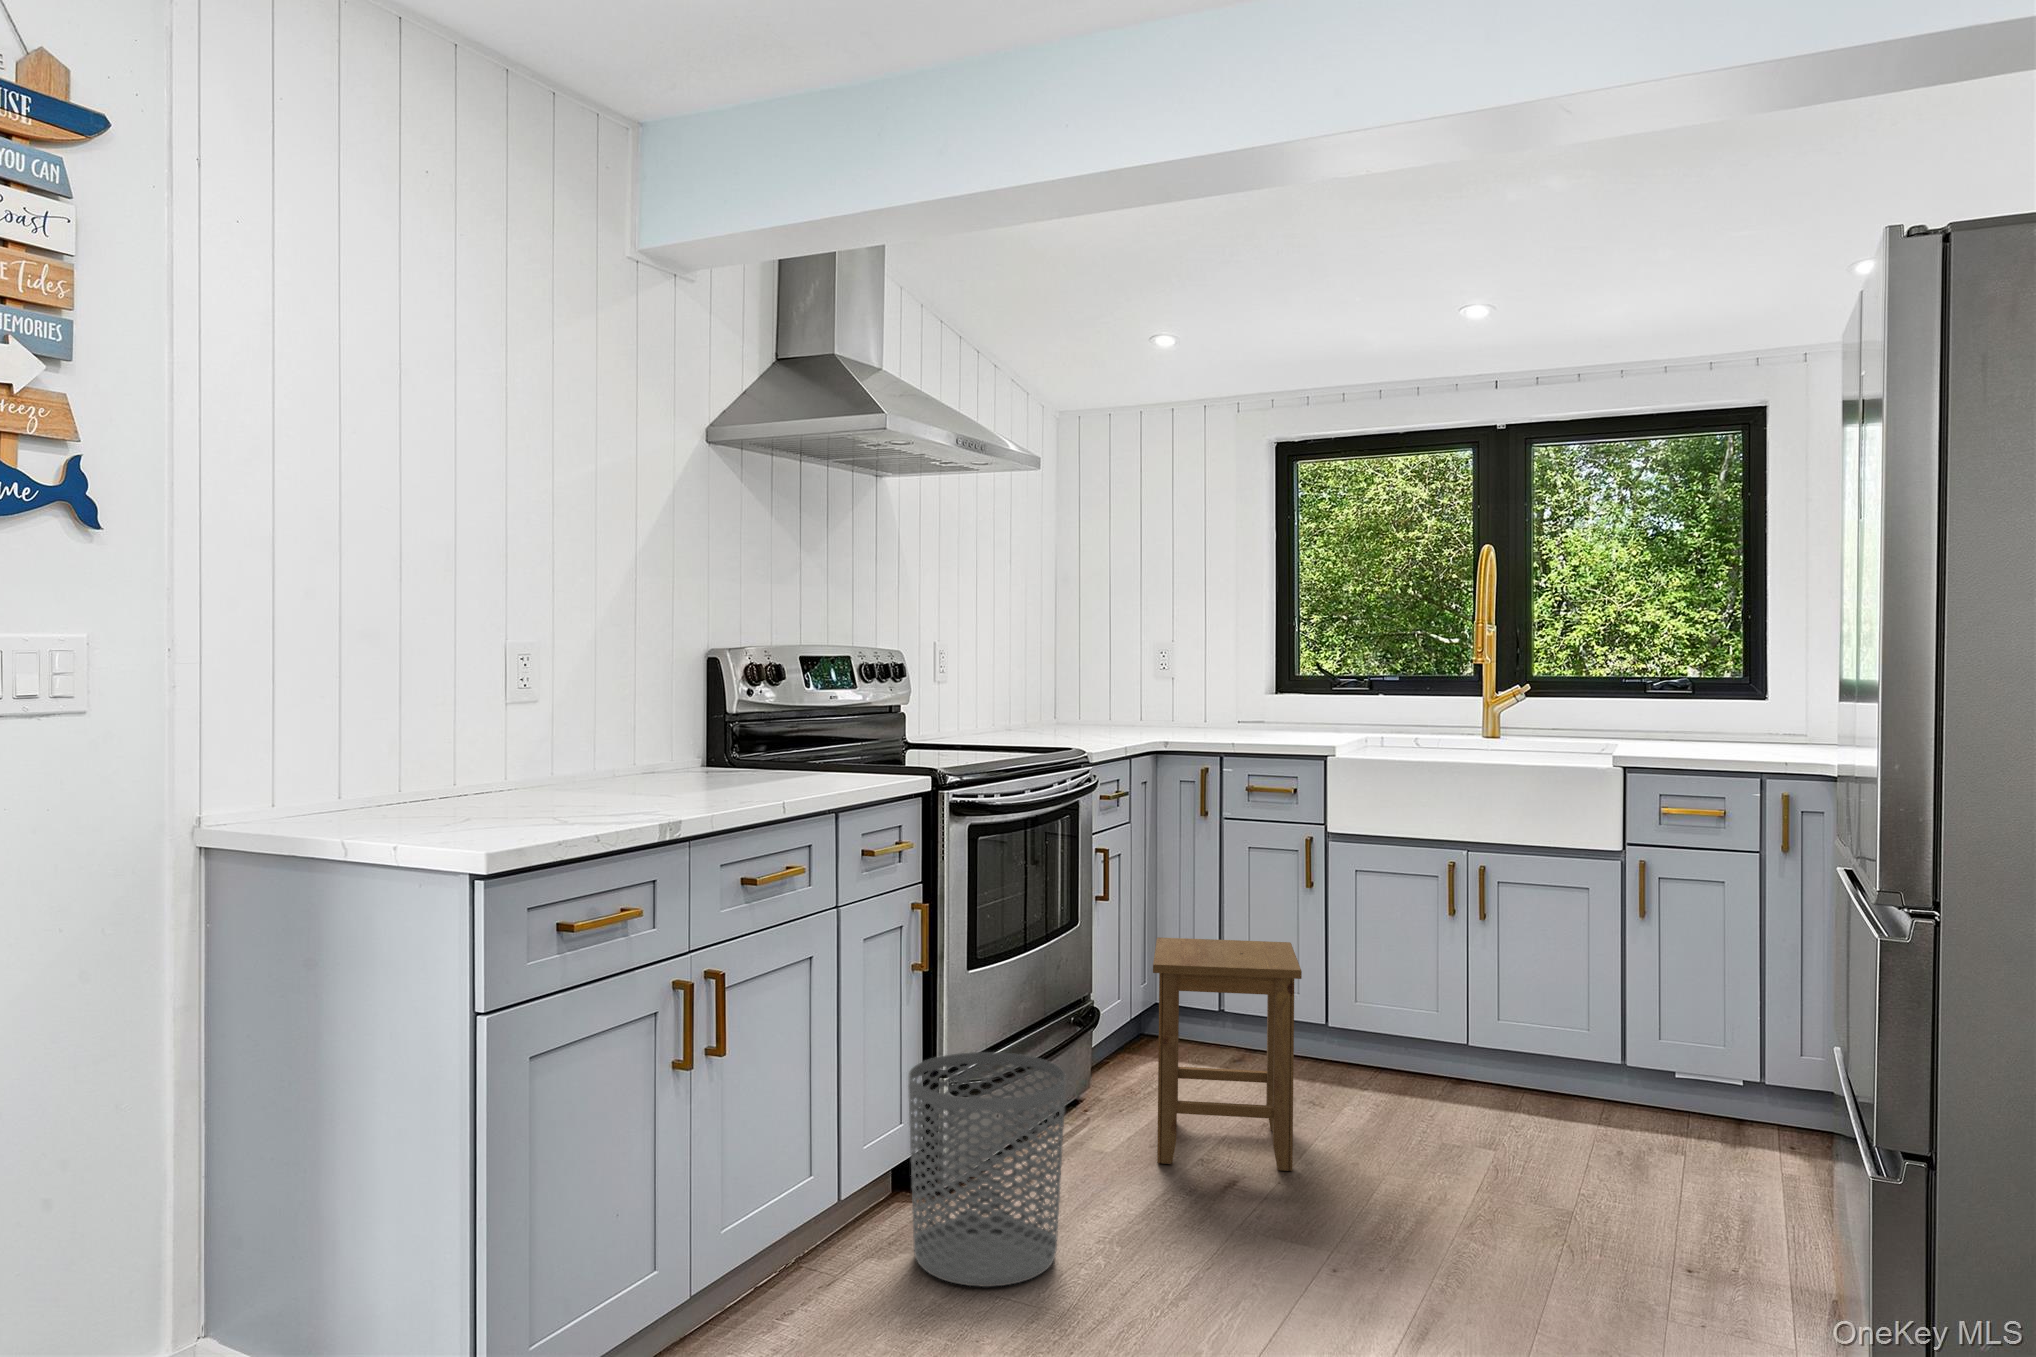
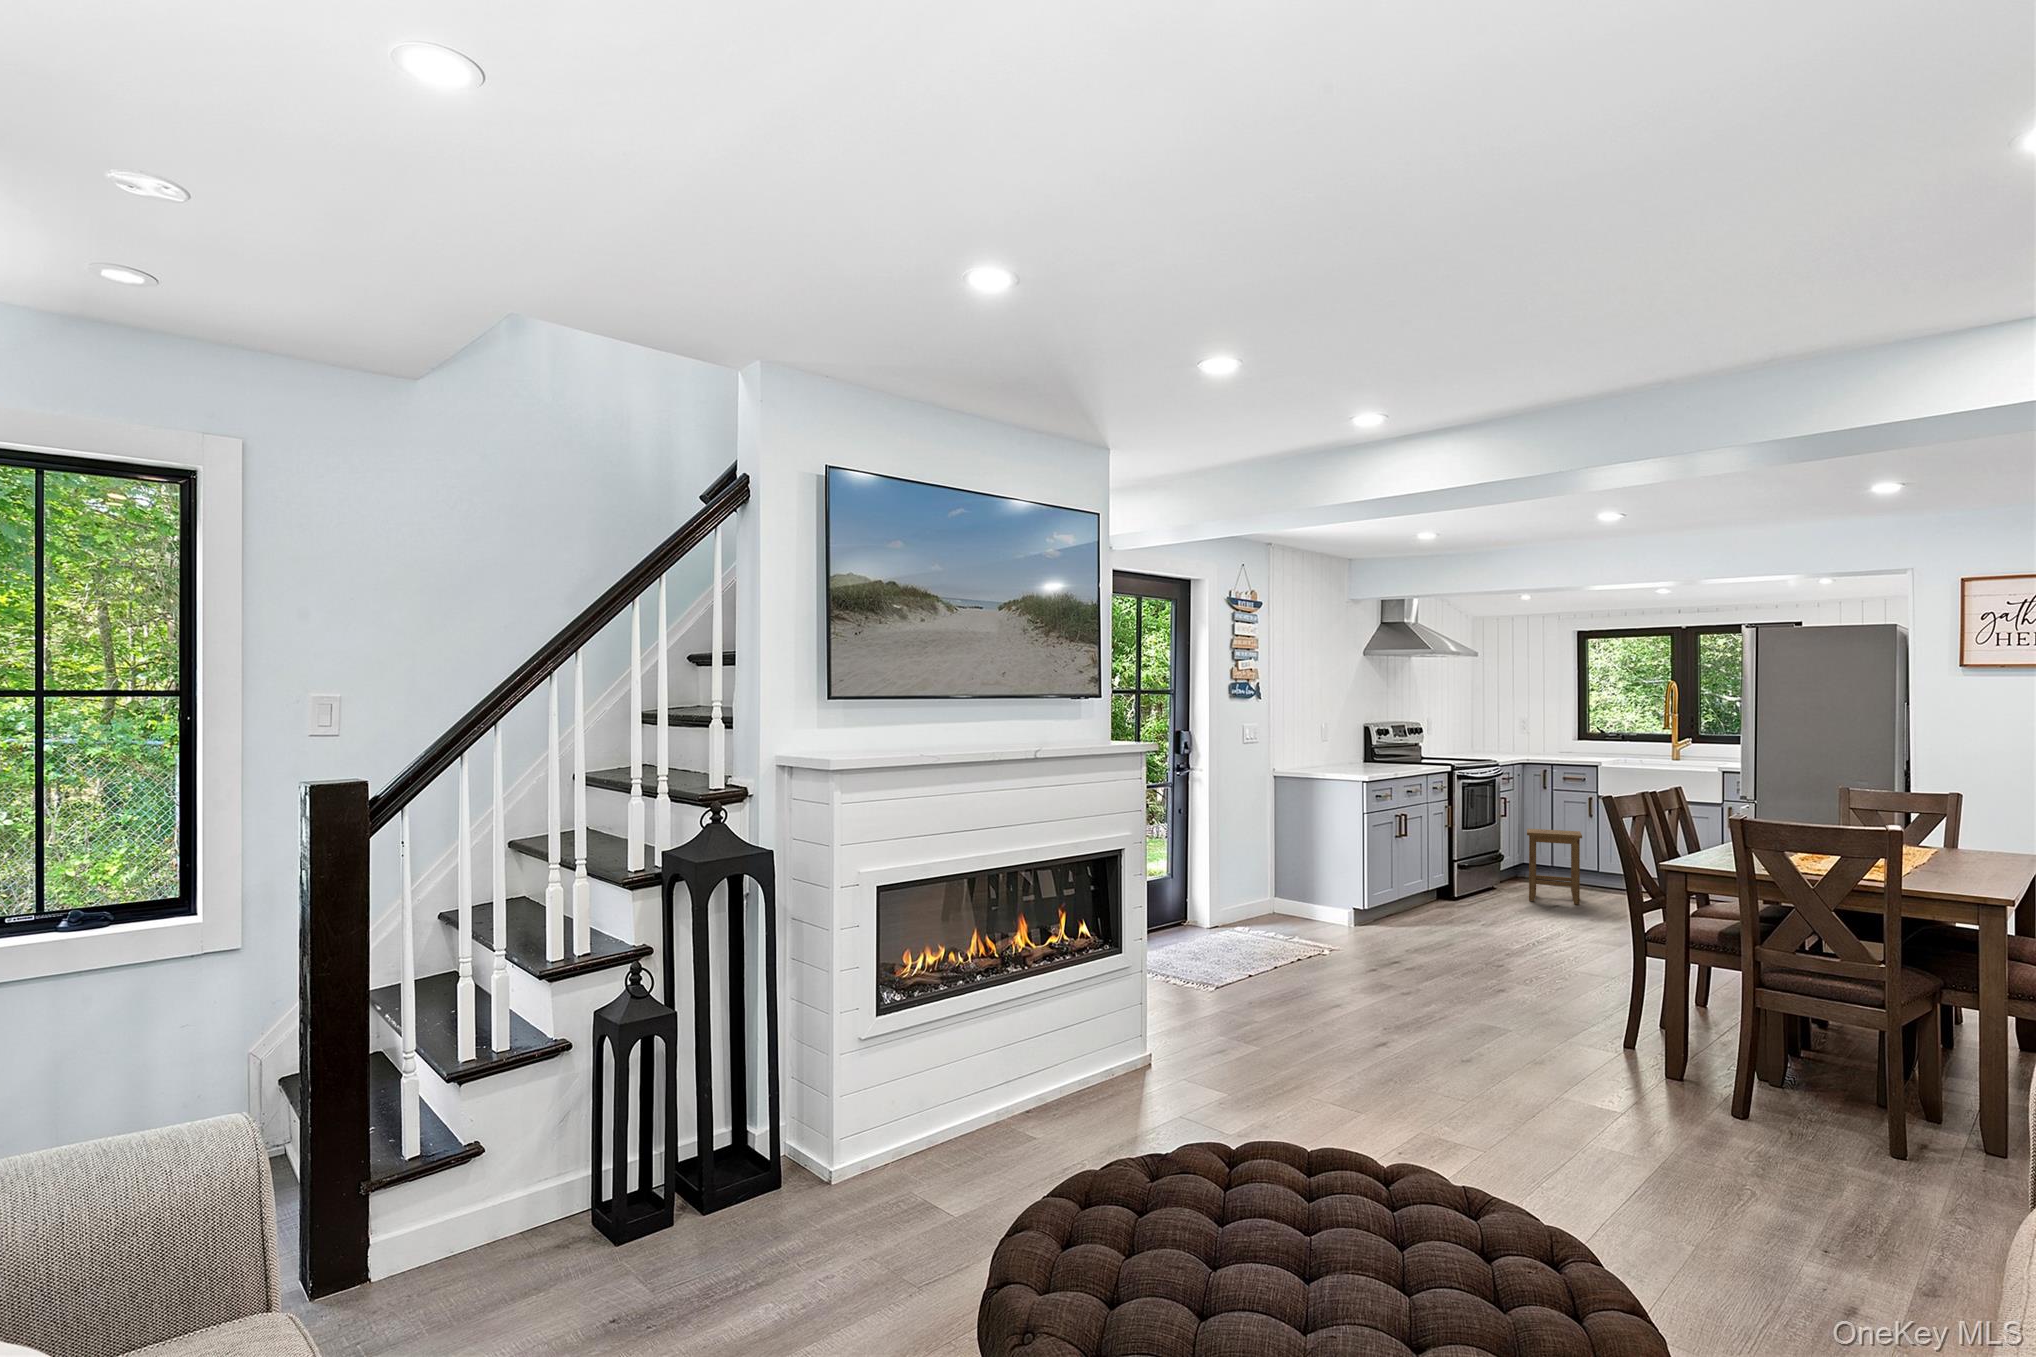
waste bin: present [908,1052,1066,1287] -> none [1450,851,1501,913]

